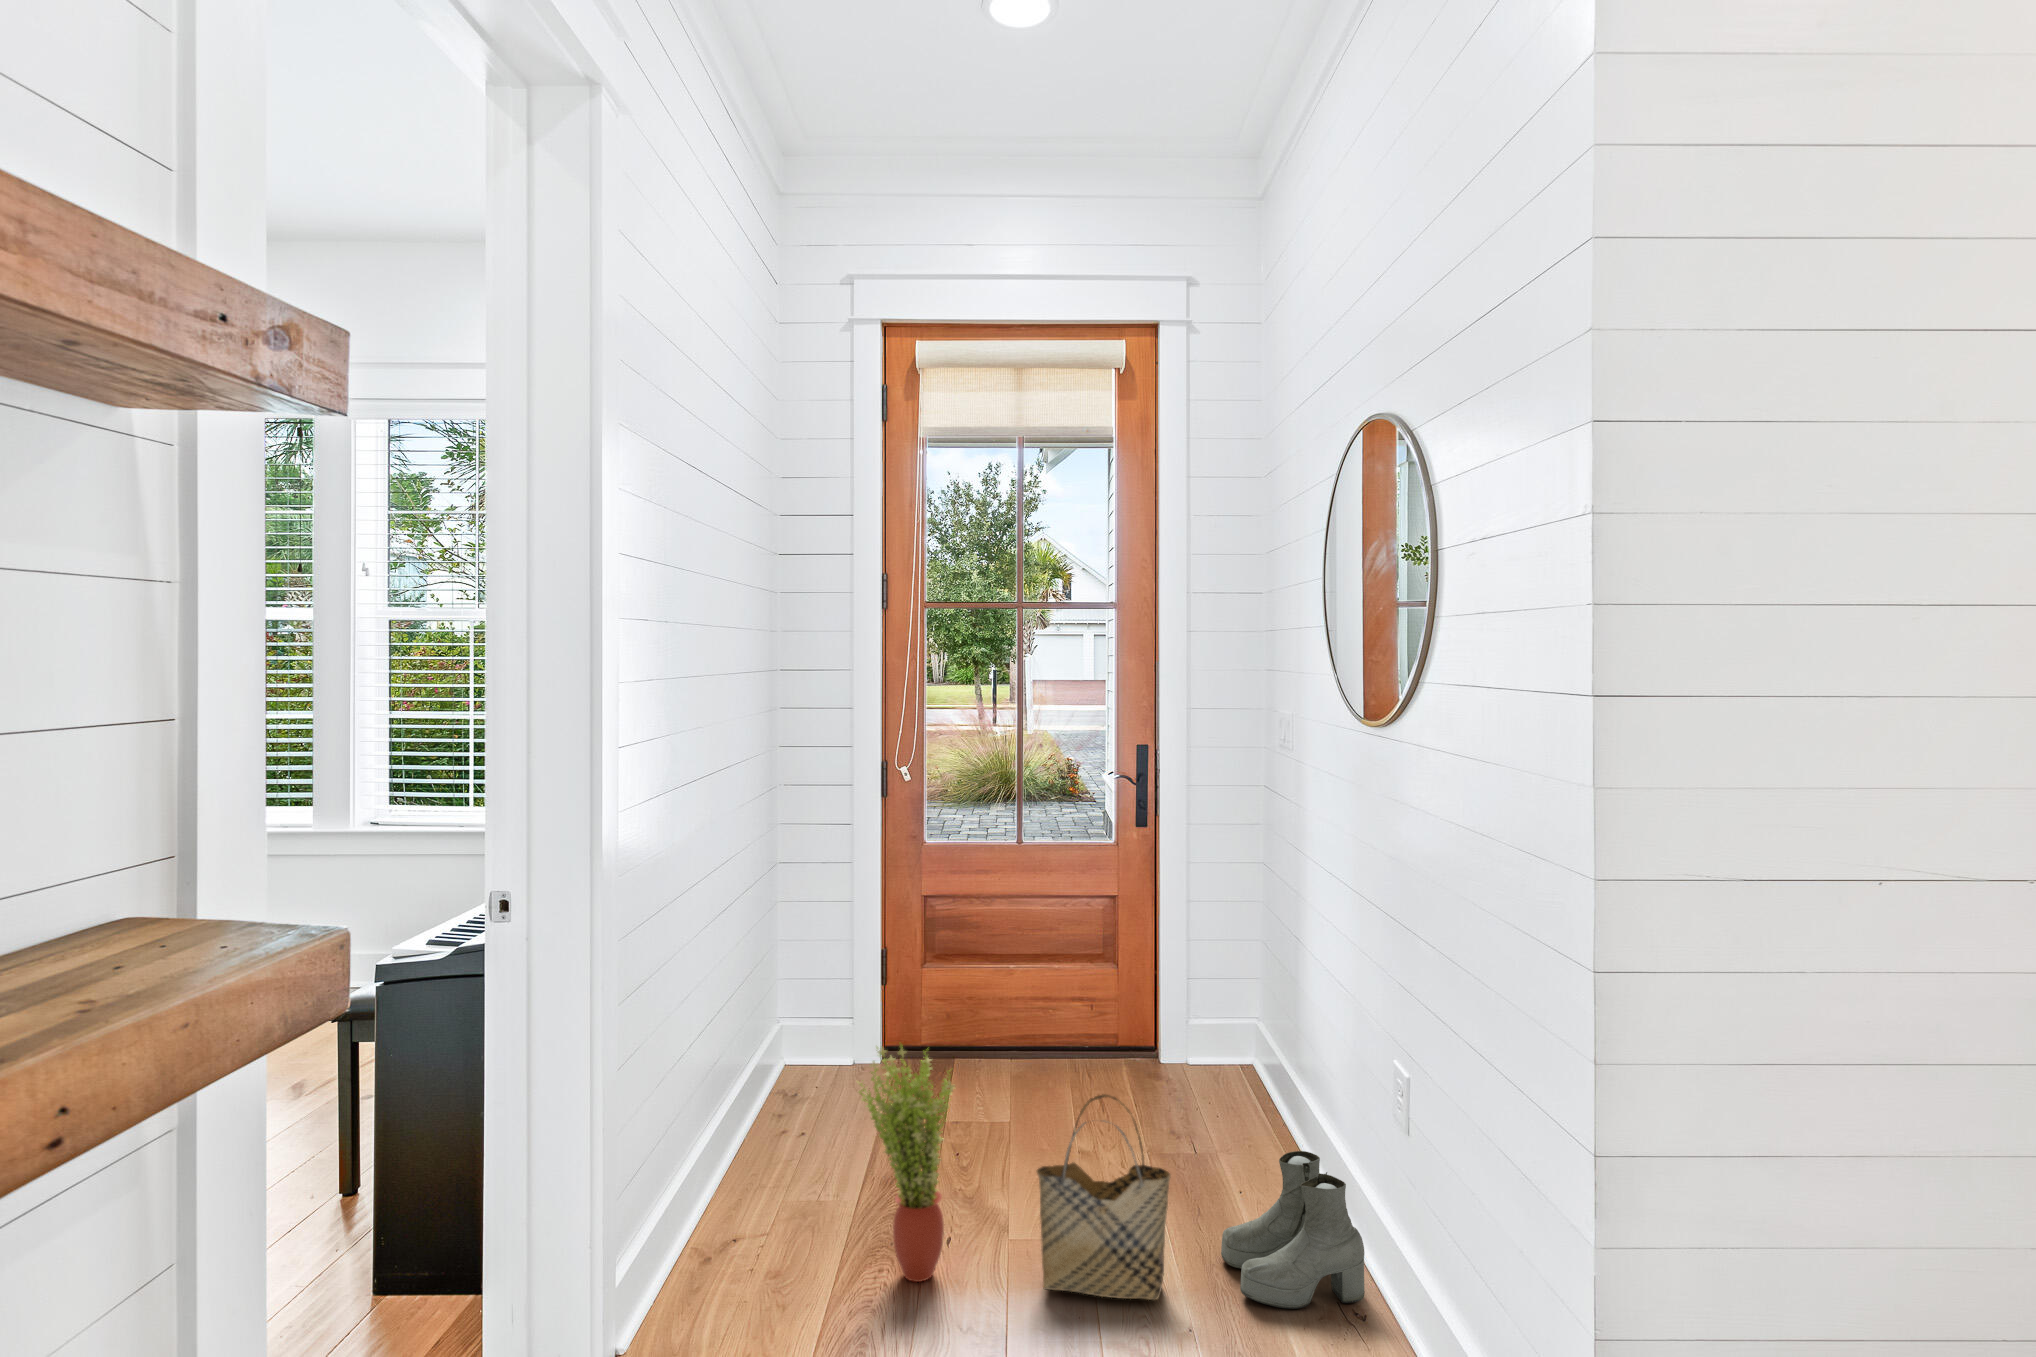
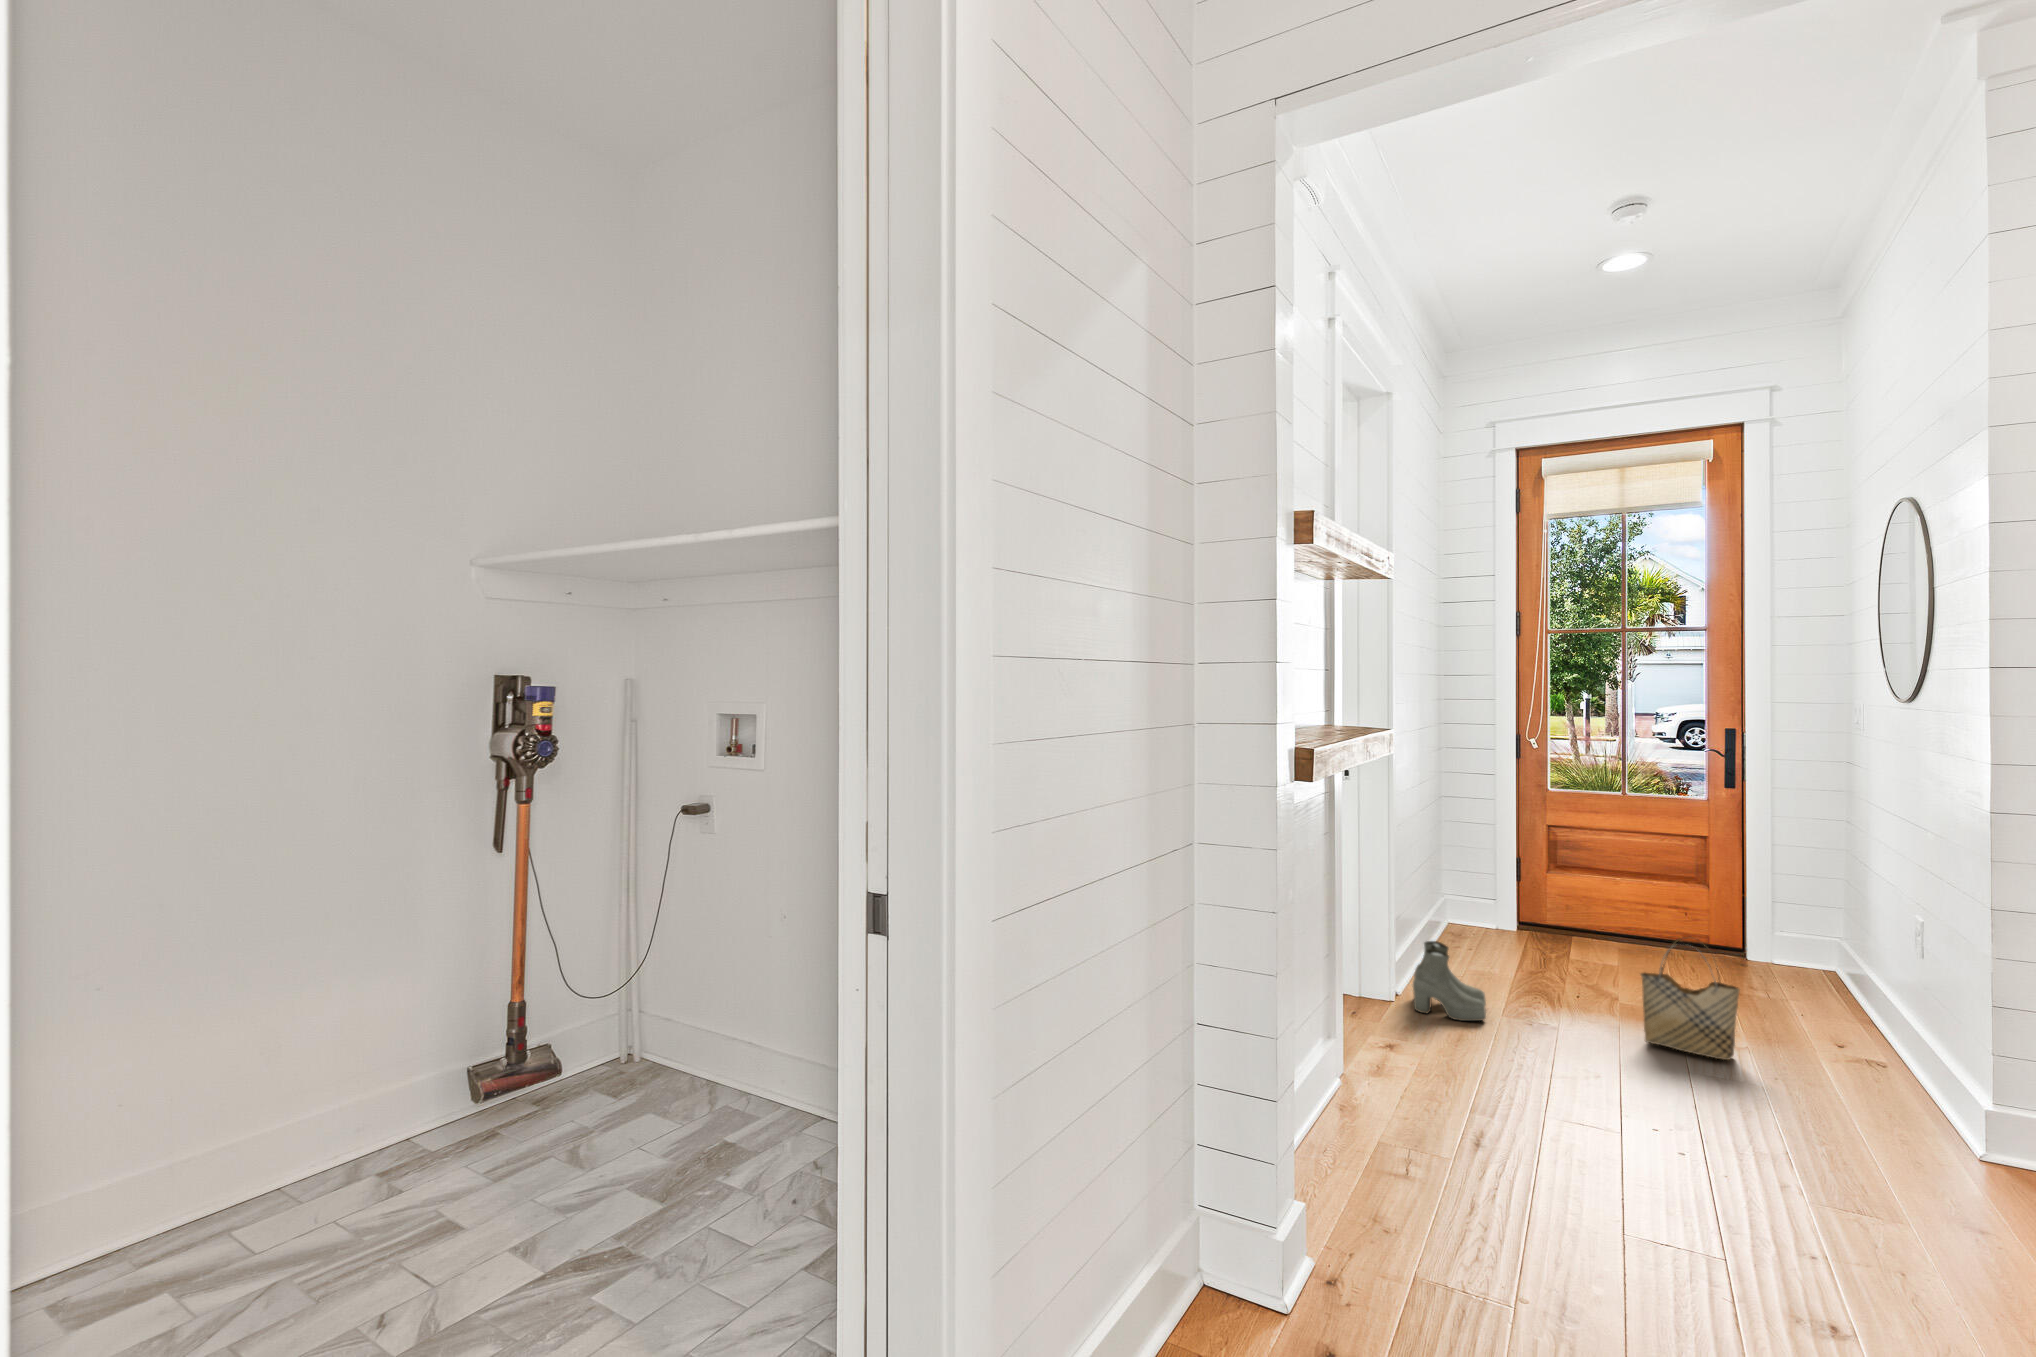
potted plant: present [859,1044,954,1282] -> none [1519,889,1584,1026]
boots: present [1221,1151,1365,1309] -> present [1413,941,1486,1021]

